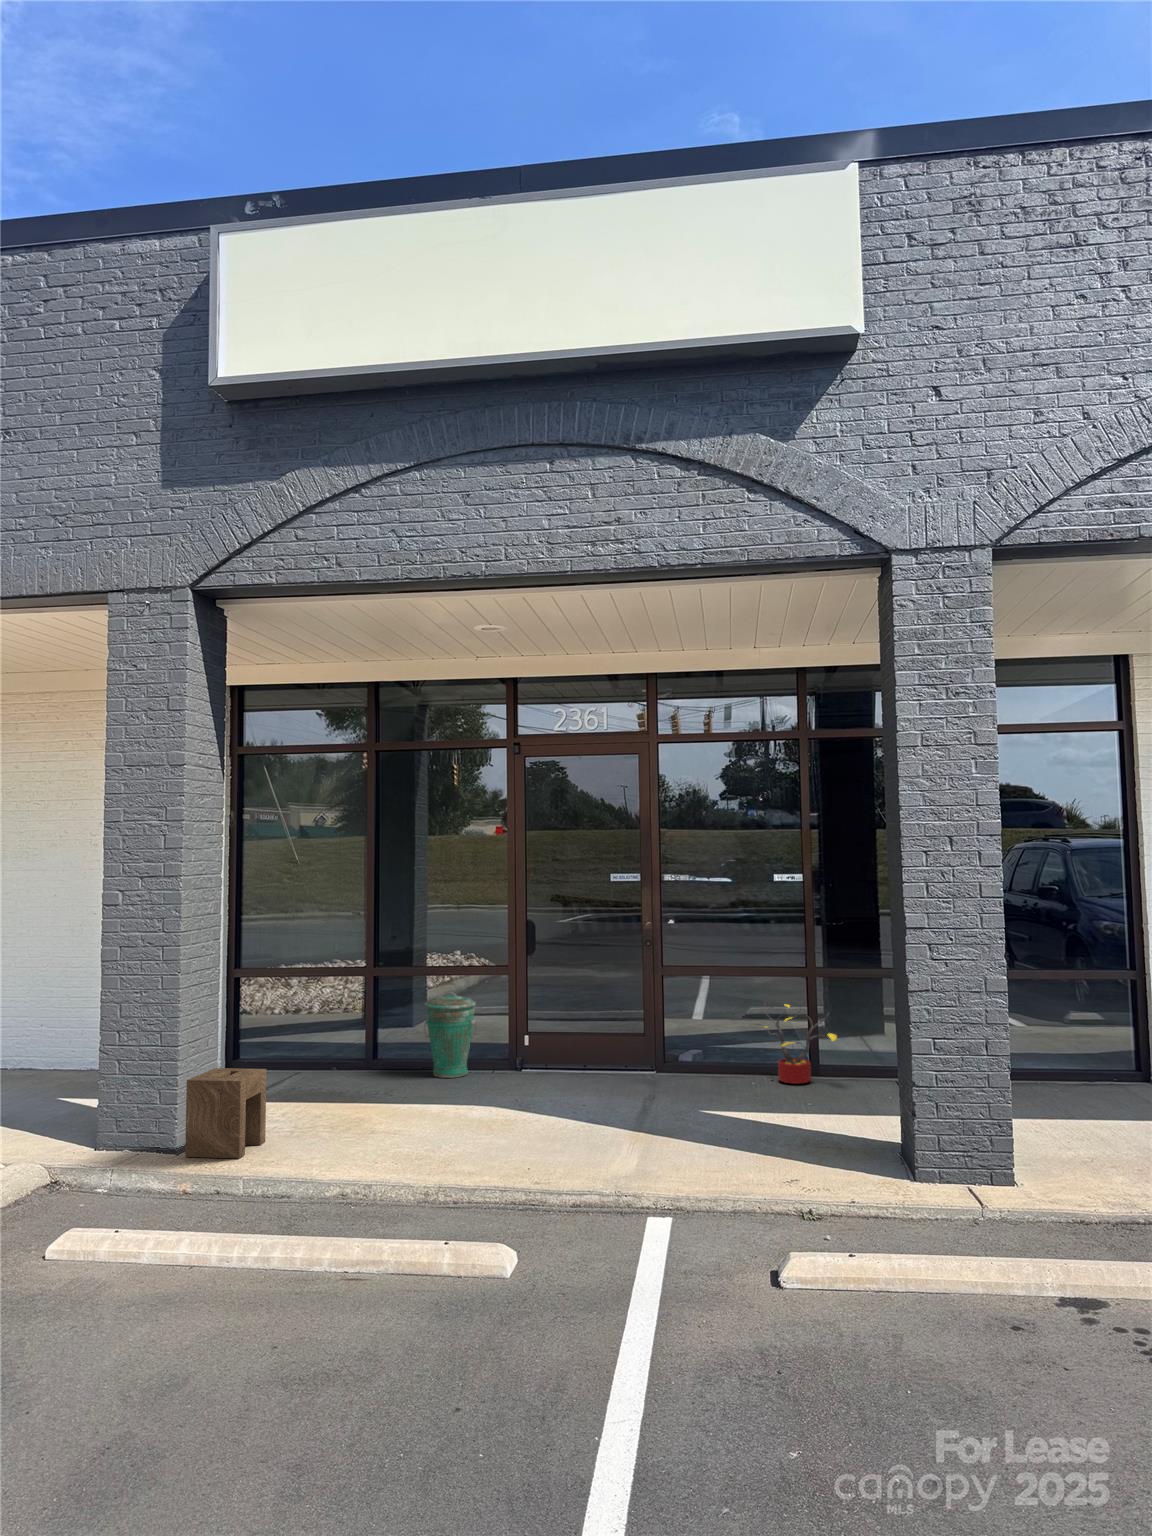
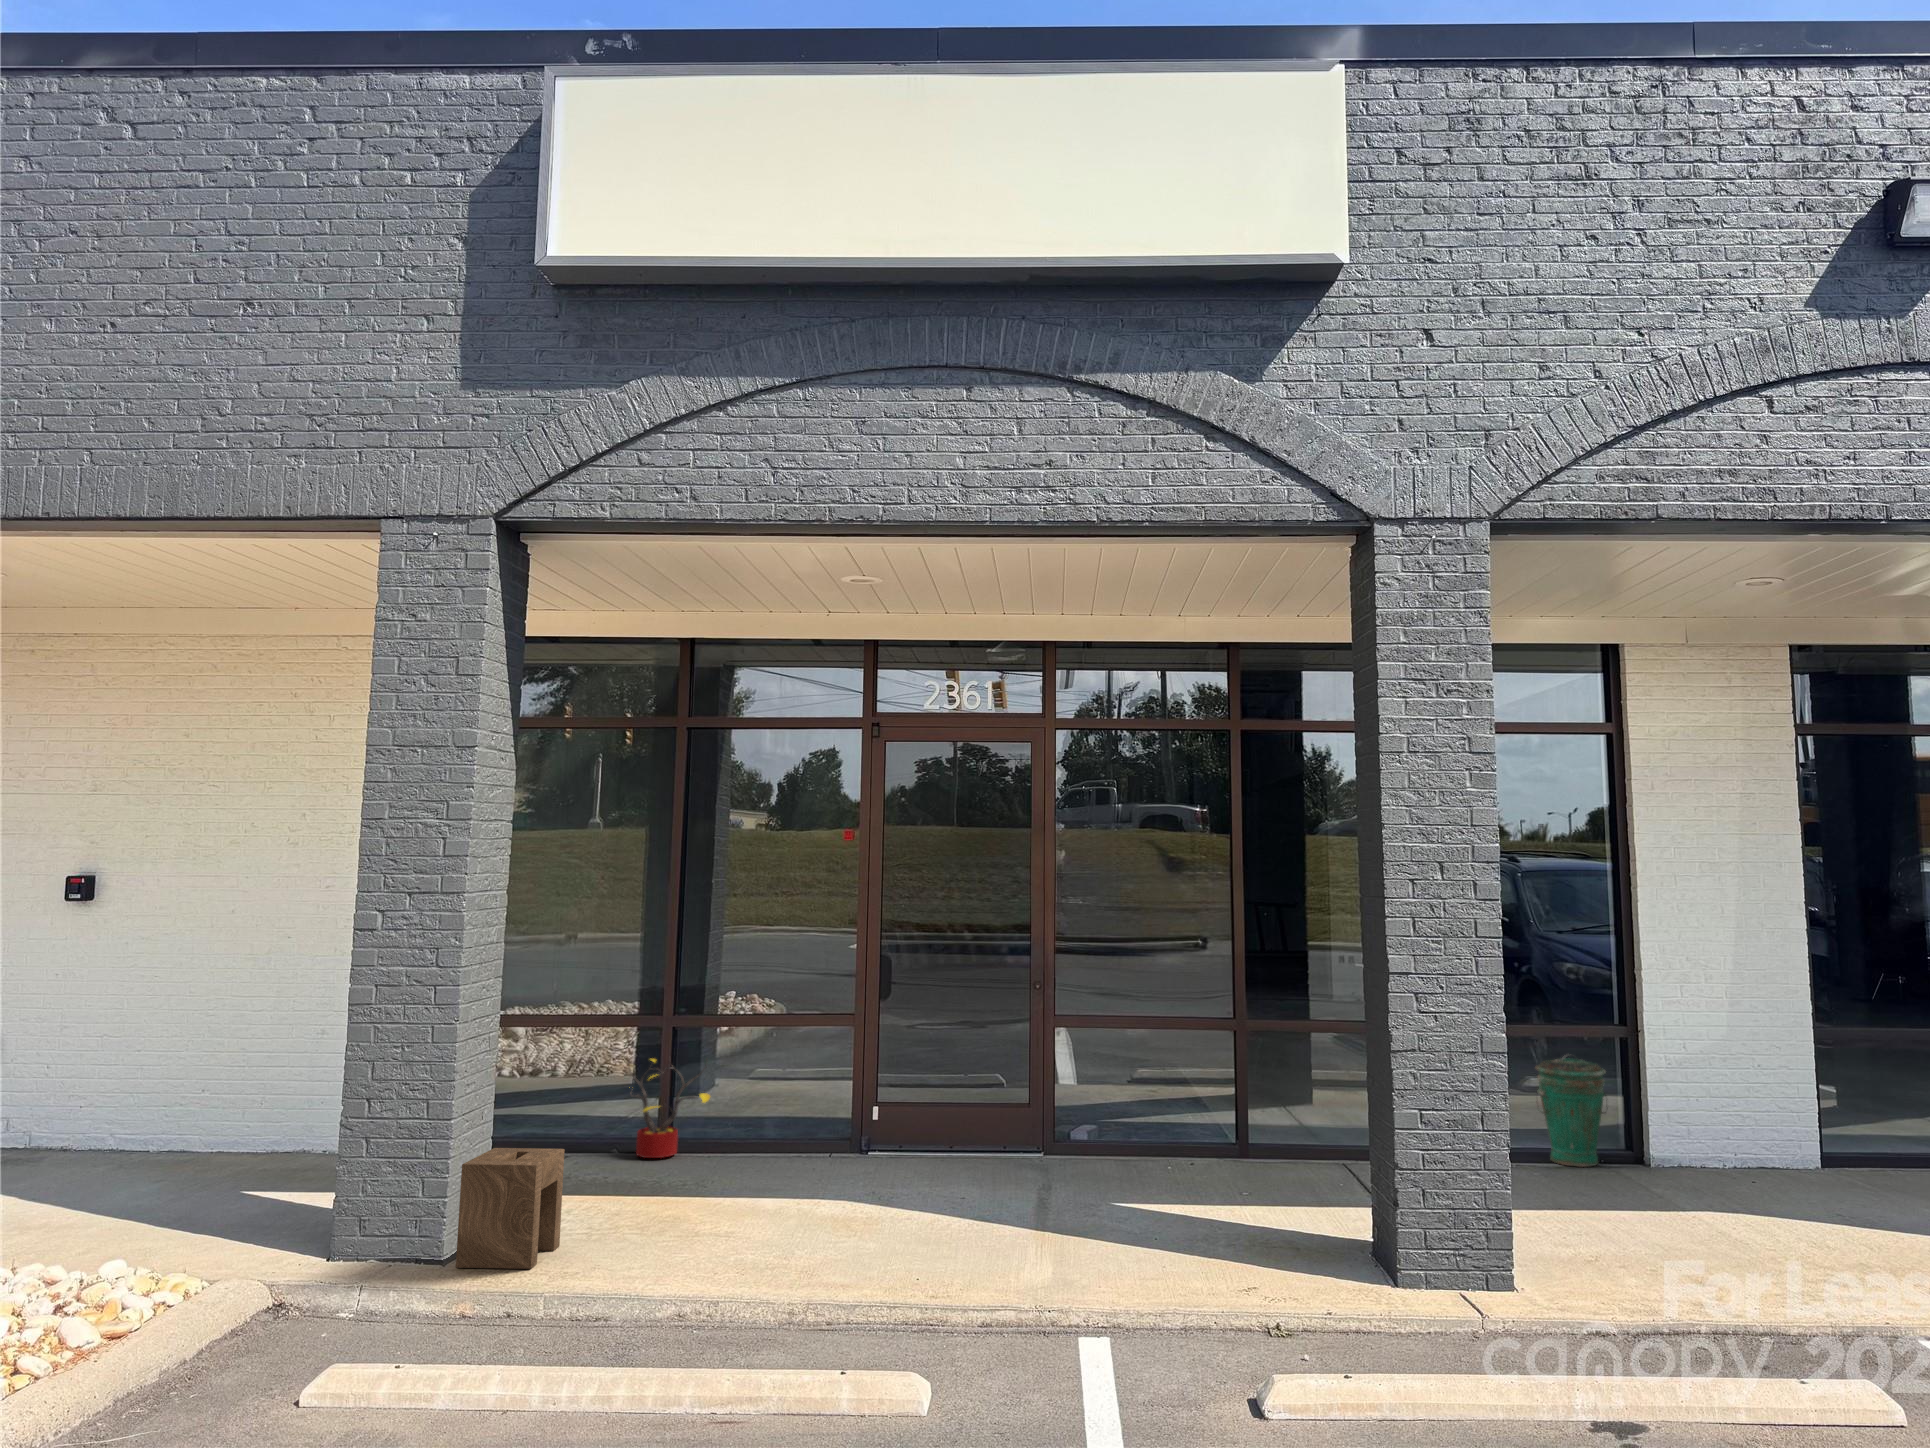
trash can: present [425,994,476,1078] -> present [1535,1055,1606,1167]
decorative plant: present [765,1004,837,1084] -> present [632,1059,710,1158]

